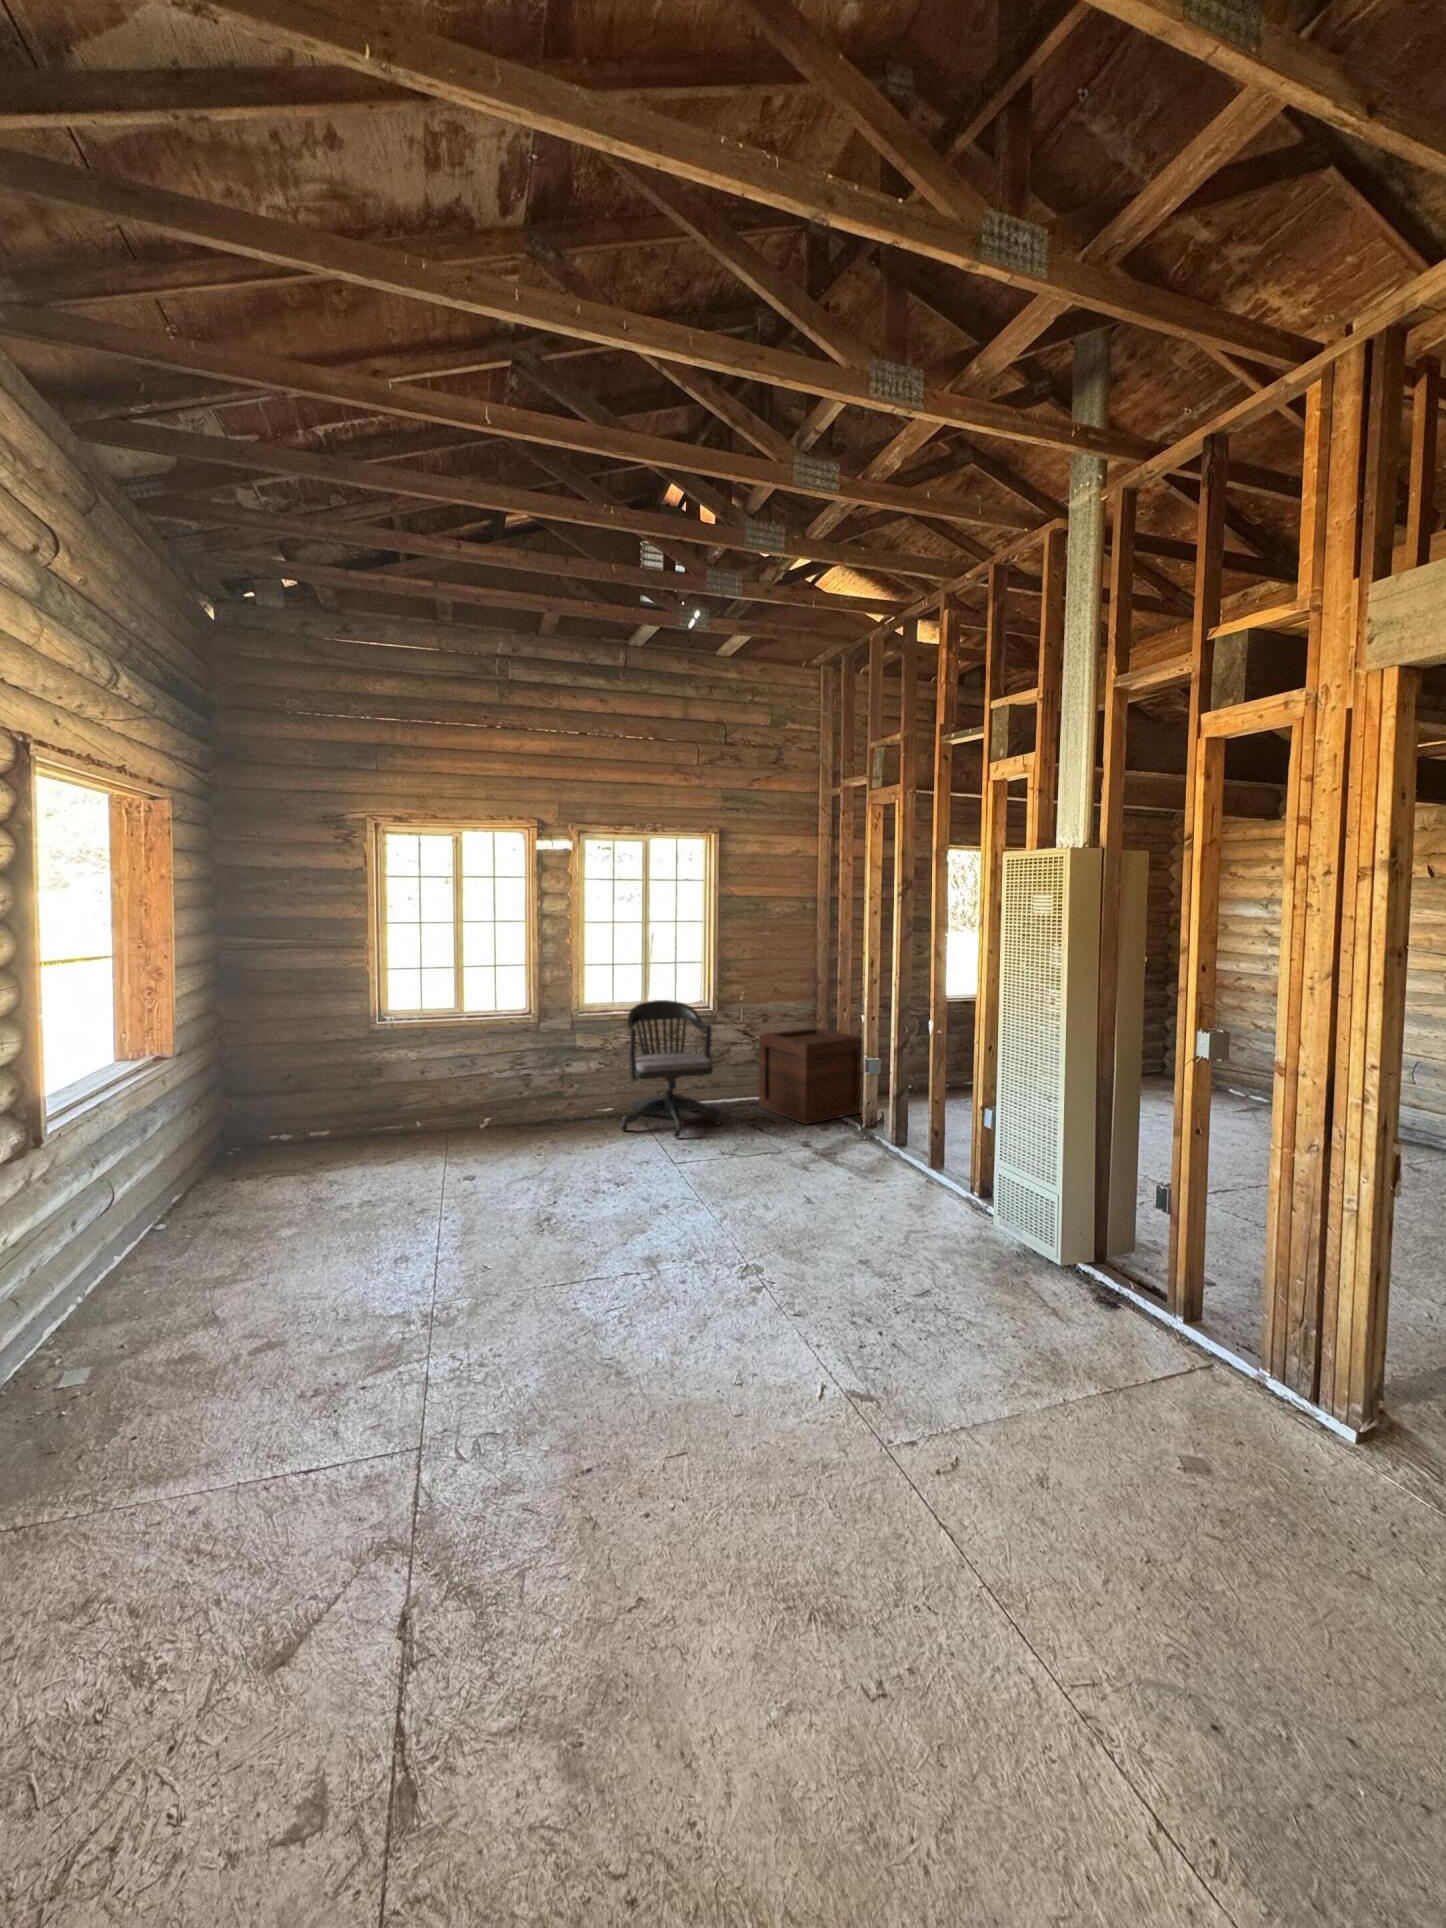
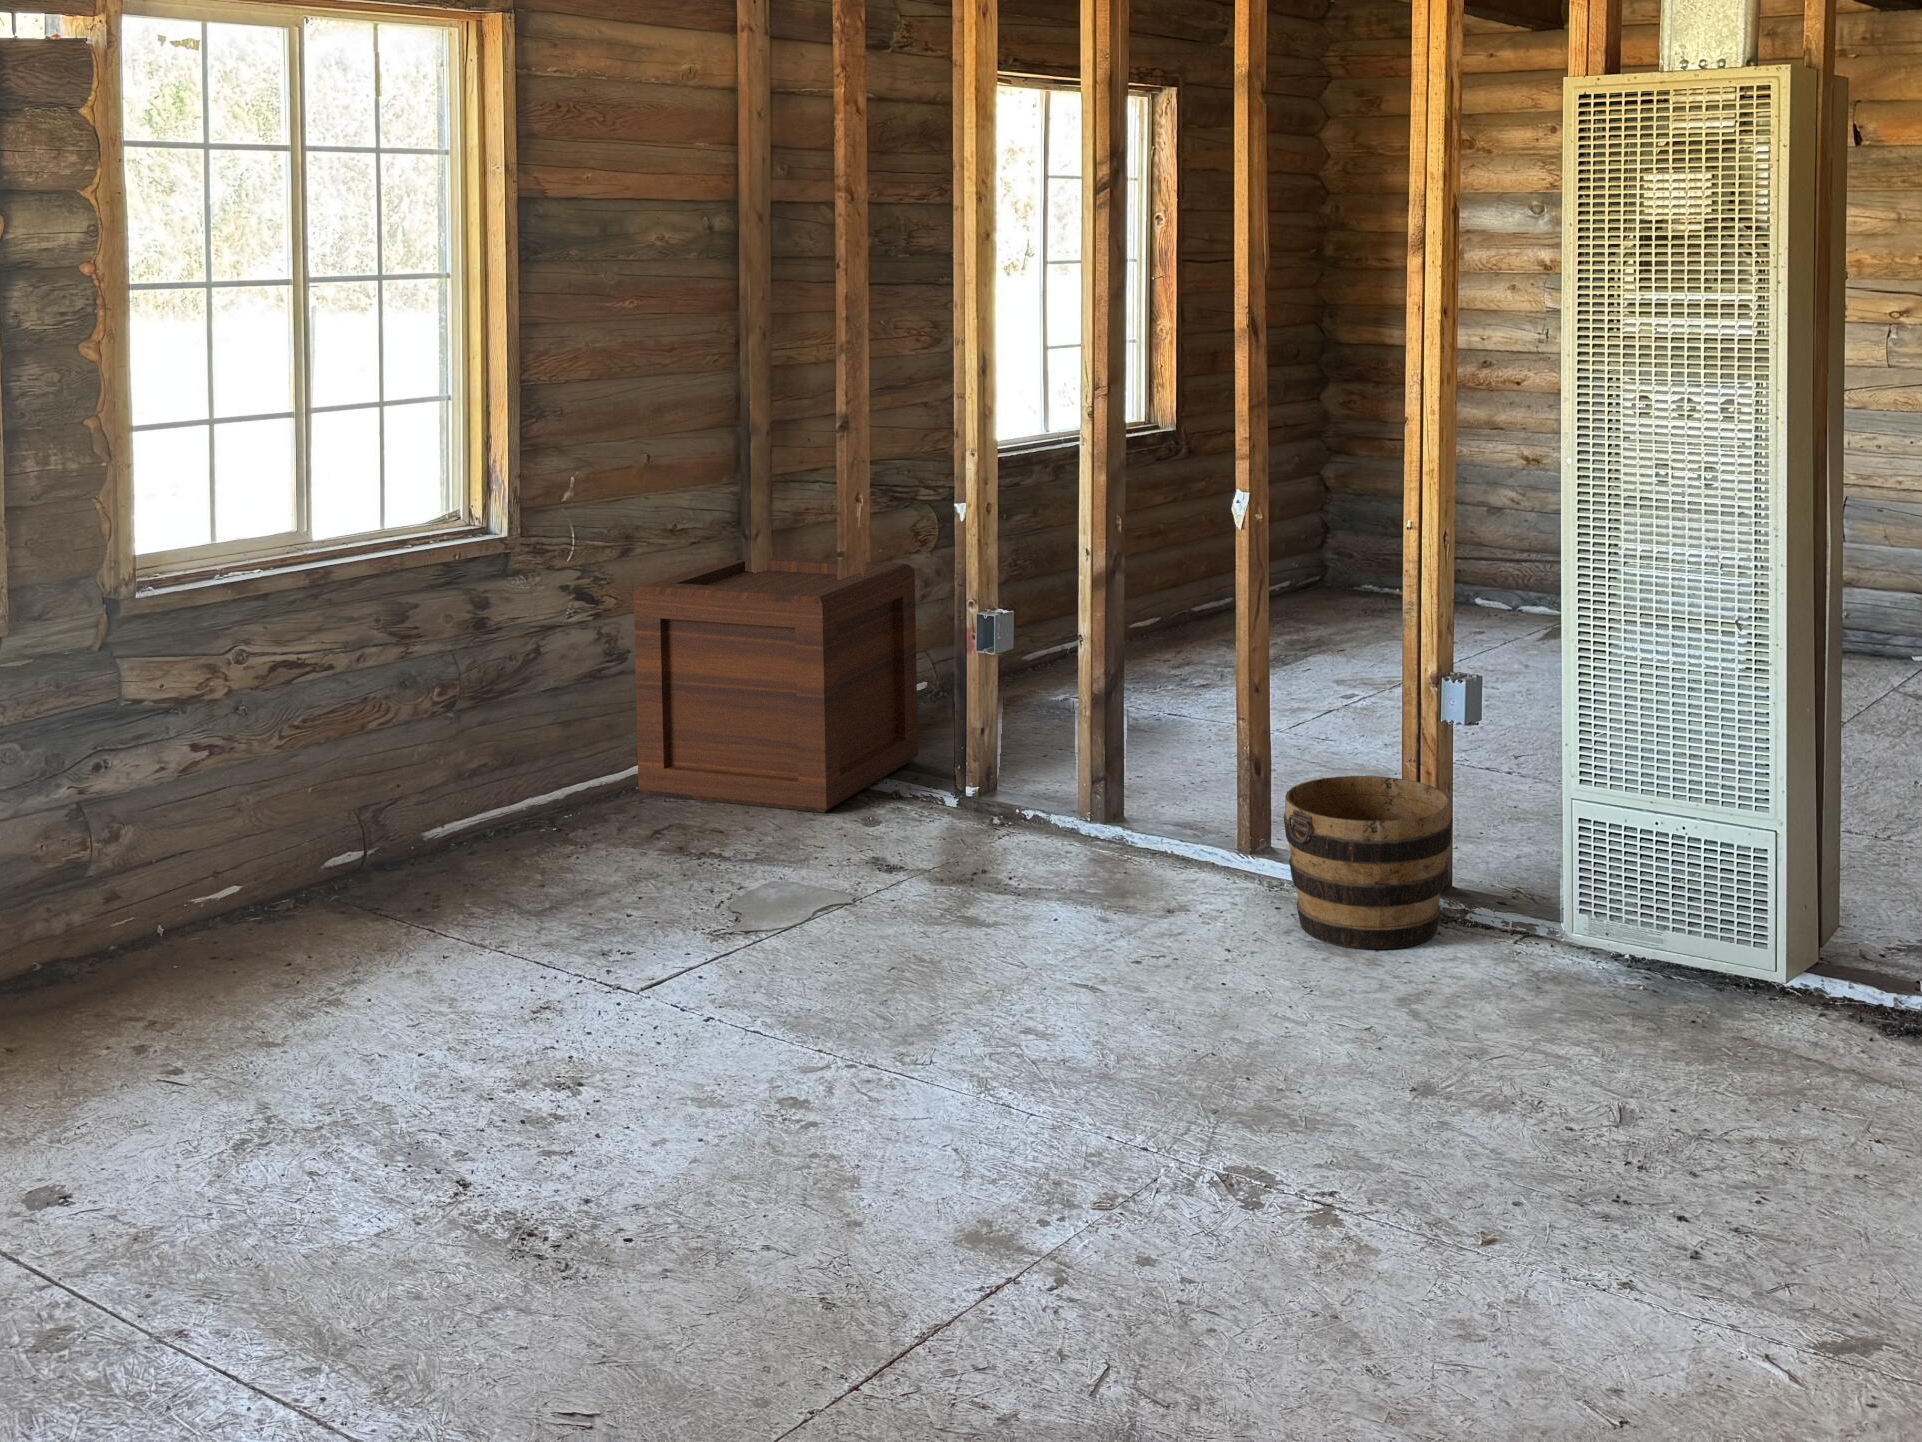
chair: present [620,1000,721,1138] -> none [298,516,612,928]
bucket: none [899,1141,973,1216] -> present [1284,776,1453,949]

